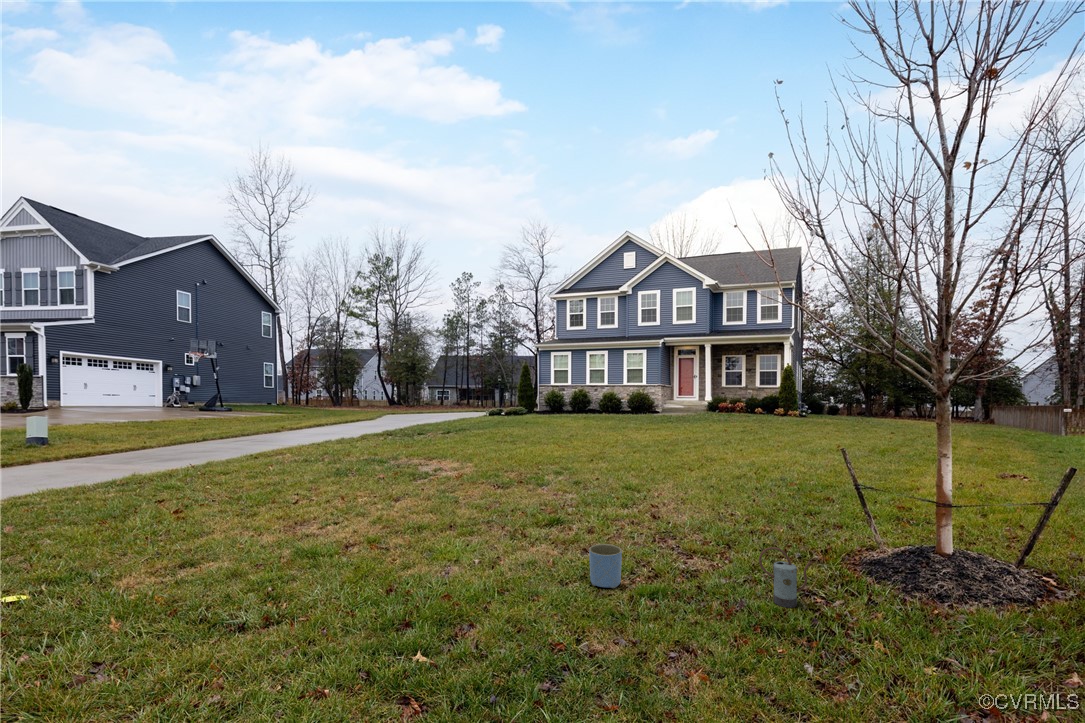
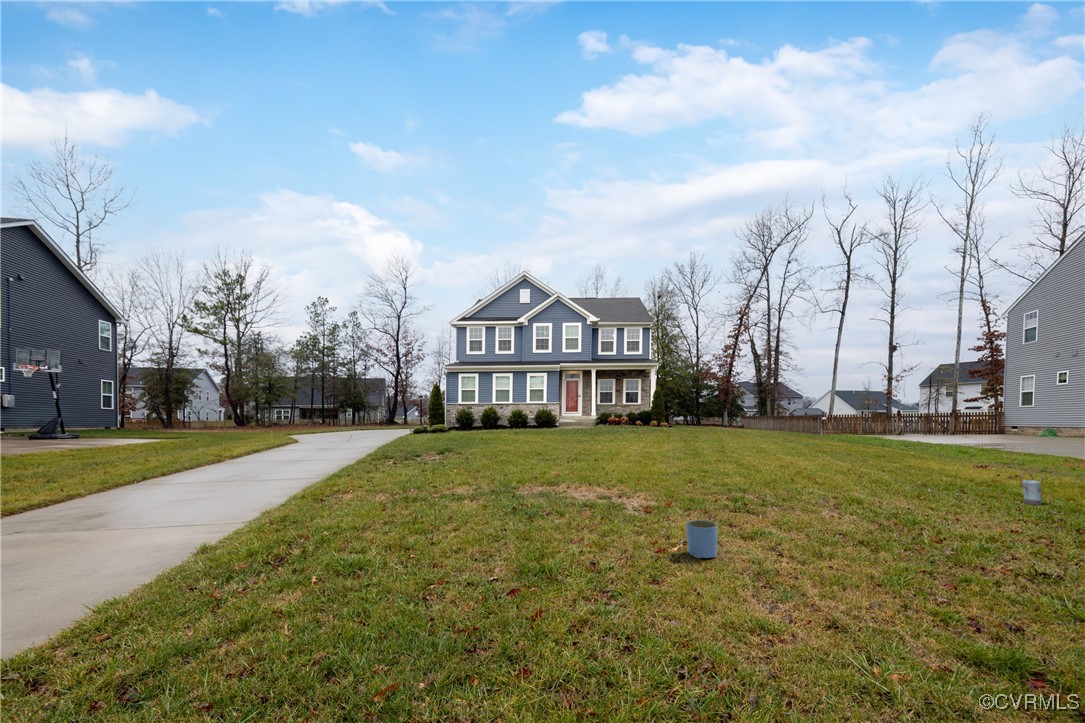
planter: present [589,544,622,588] -> present [686,520,717,559]

